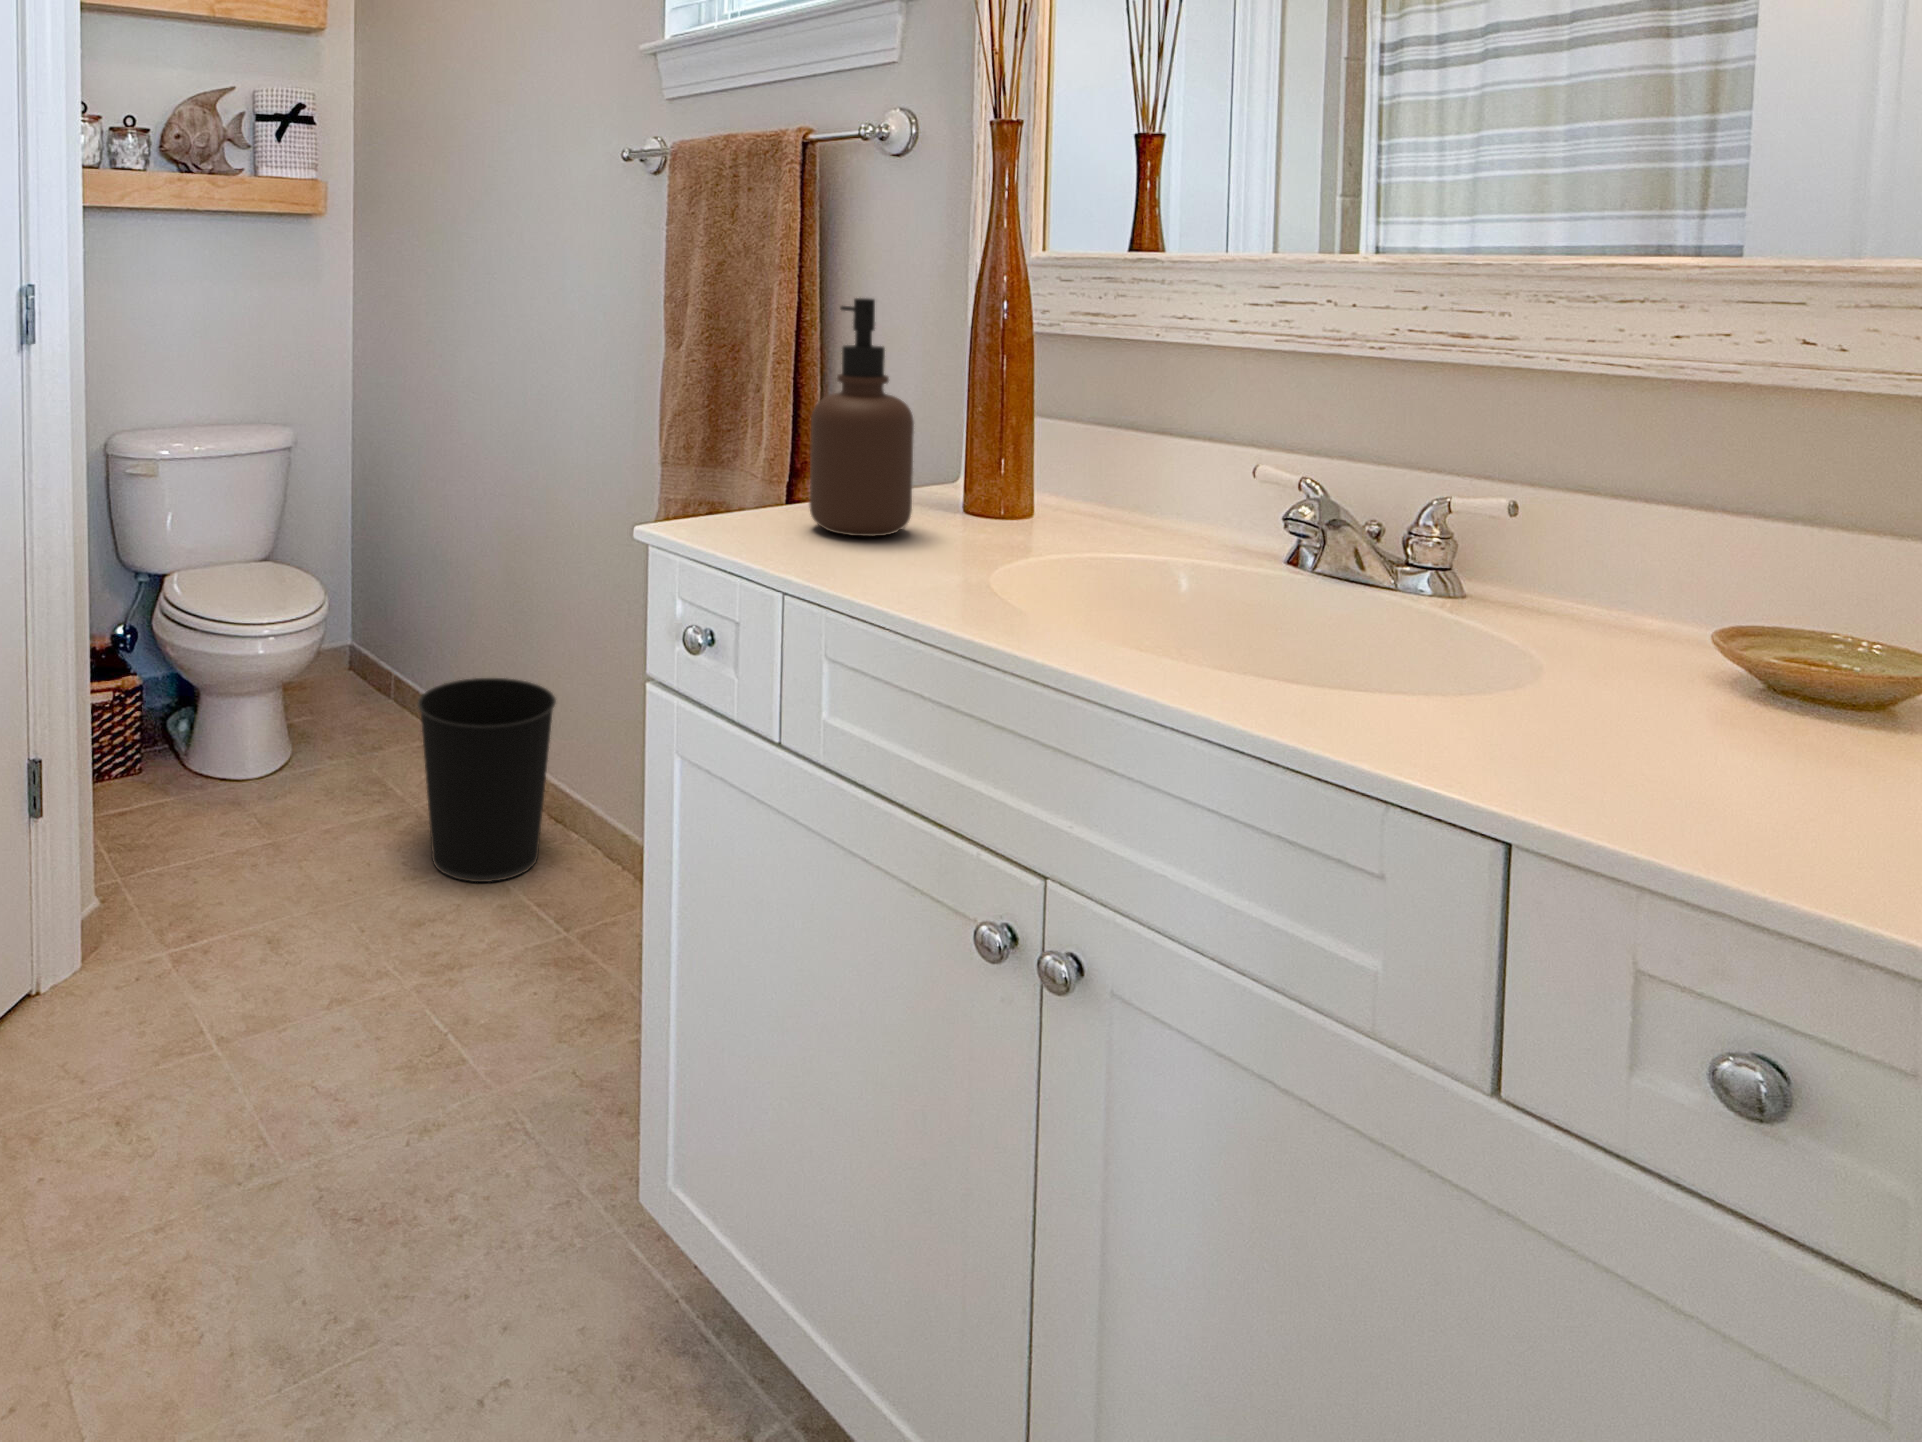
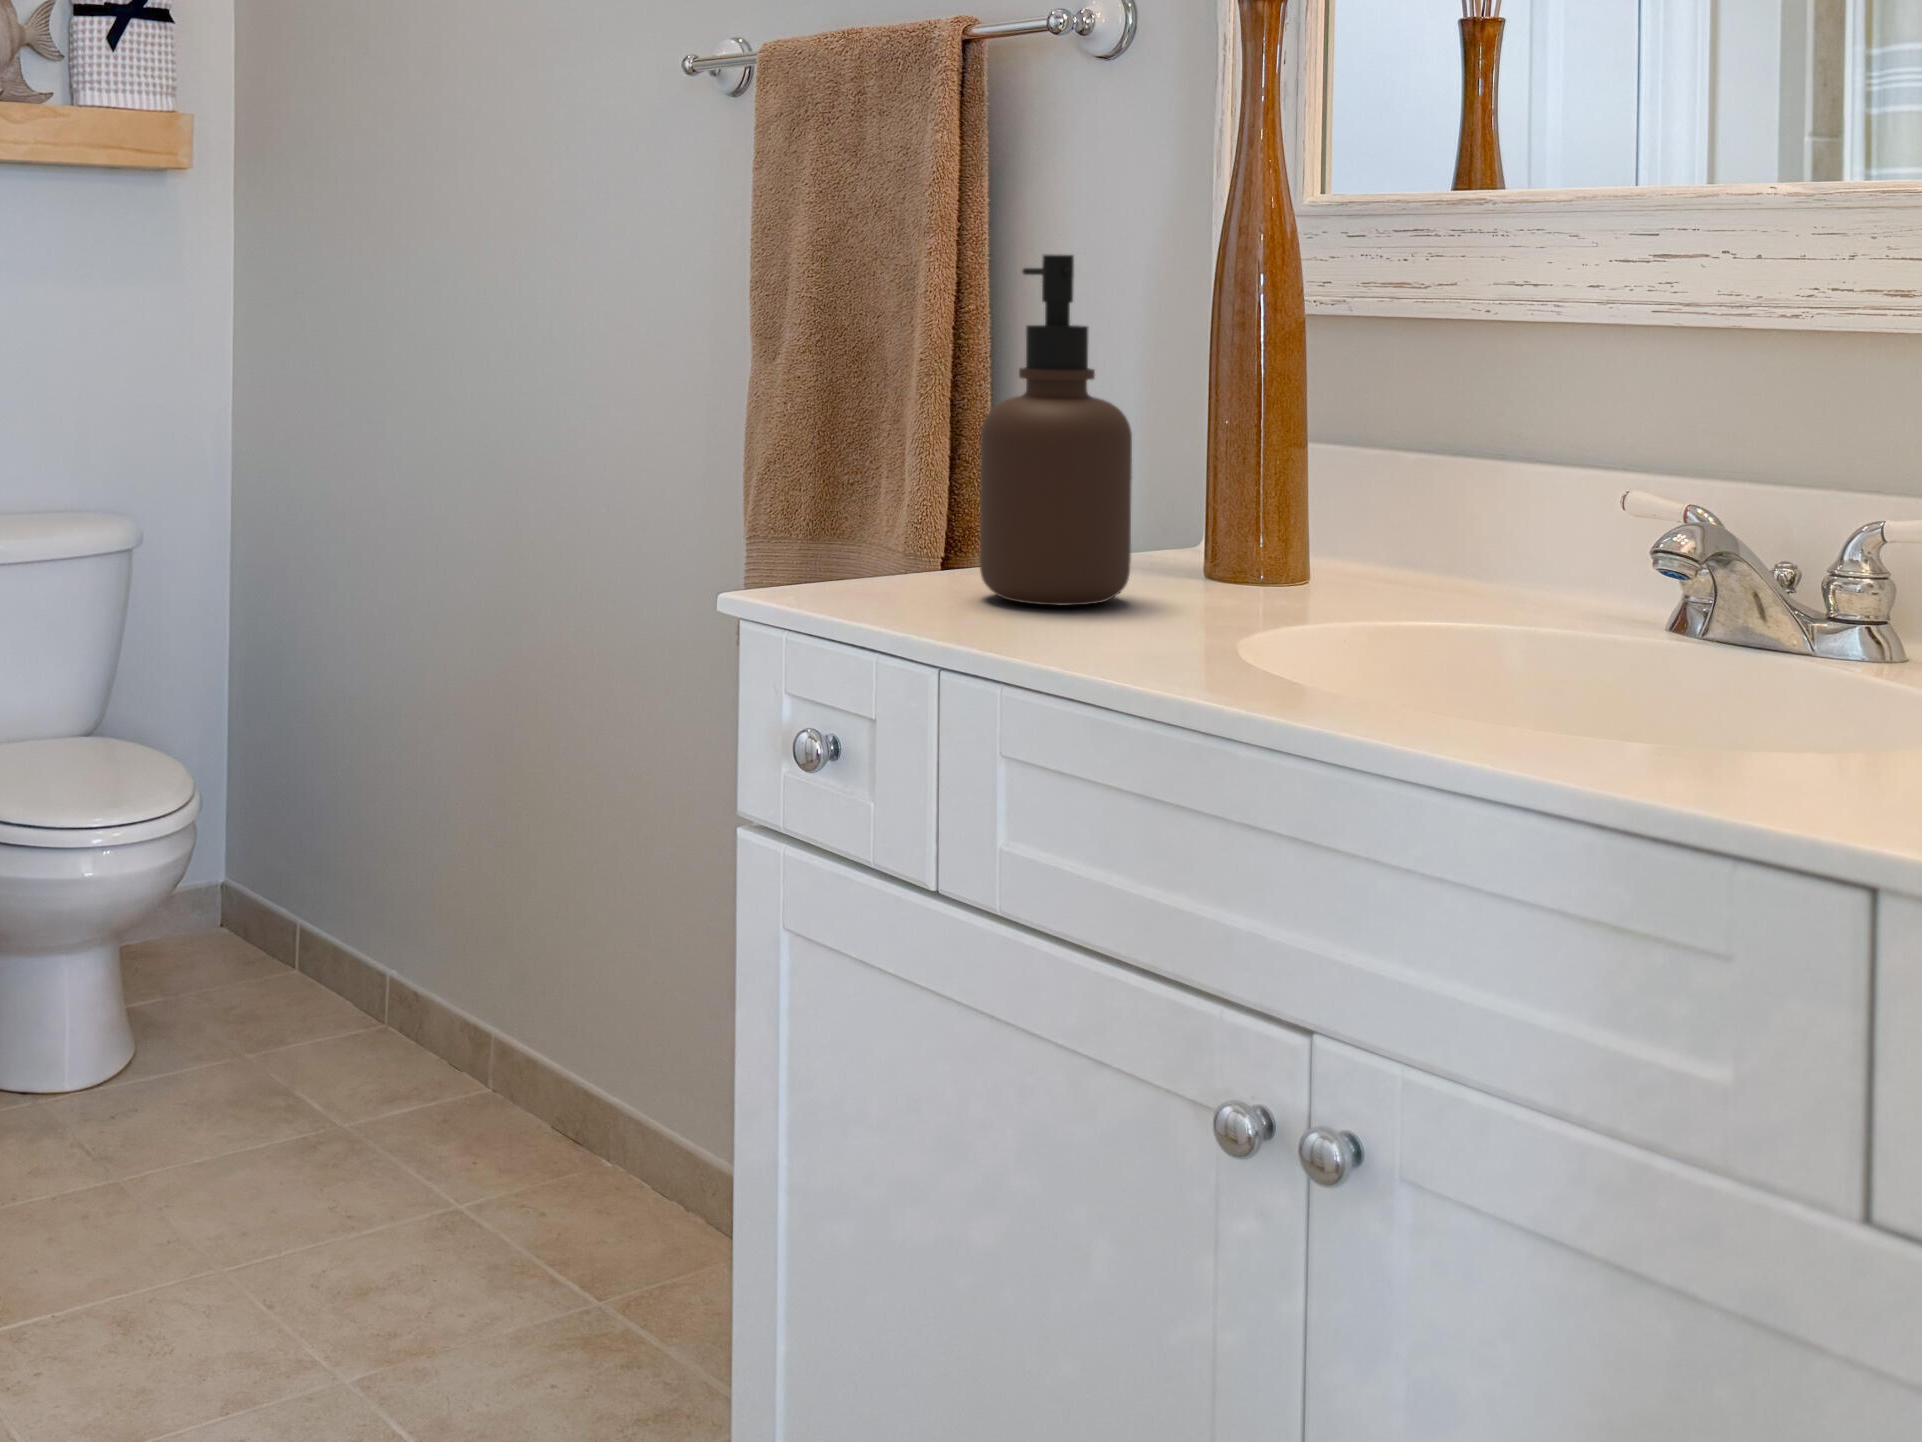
wastebasket: present [418,678,556,882] -> none [353,909,577,1232]

